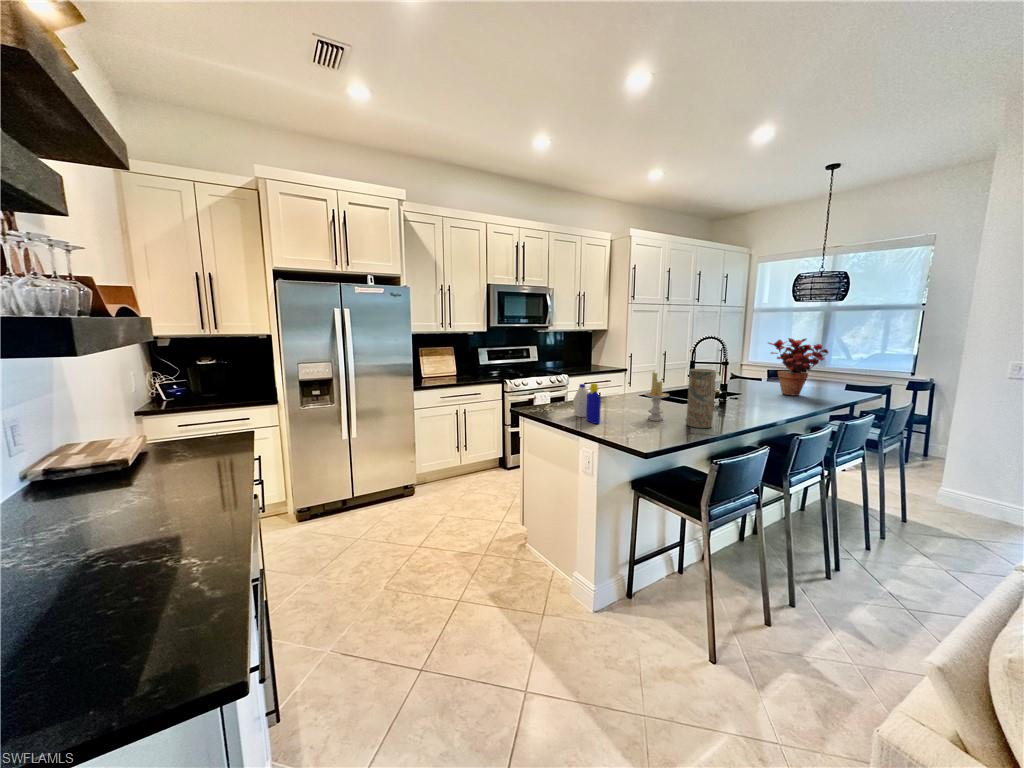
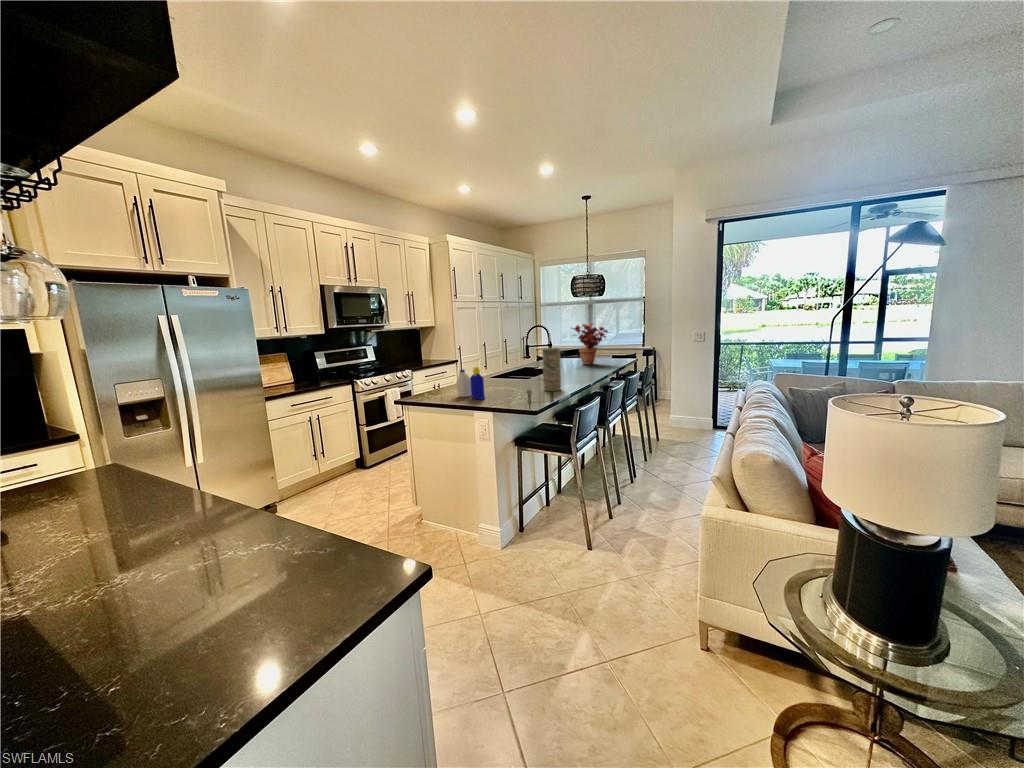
candle: present [644,372,669,421] -> none [510,354,529,391]

